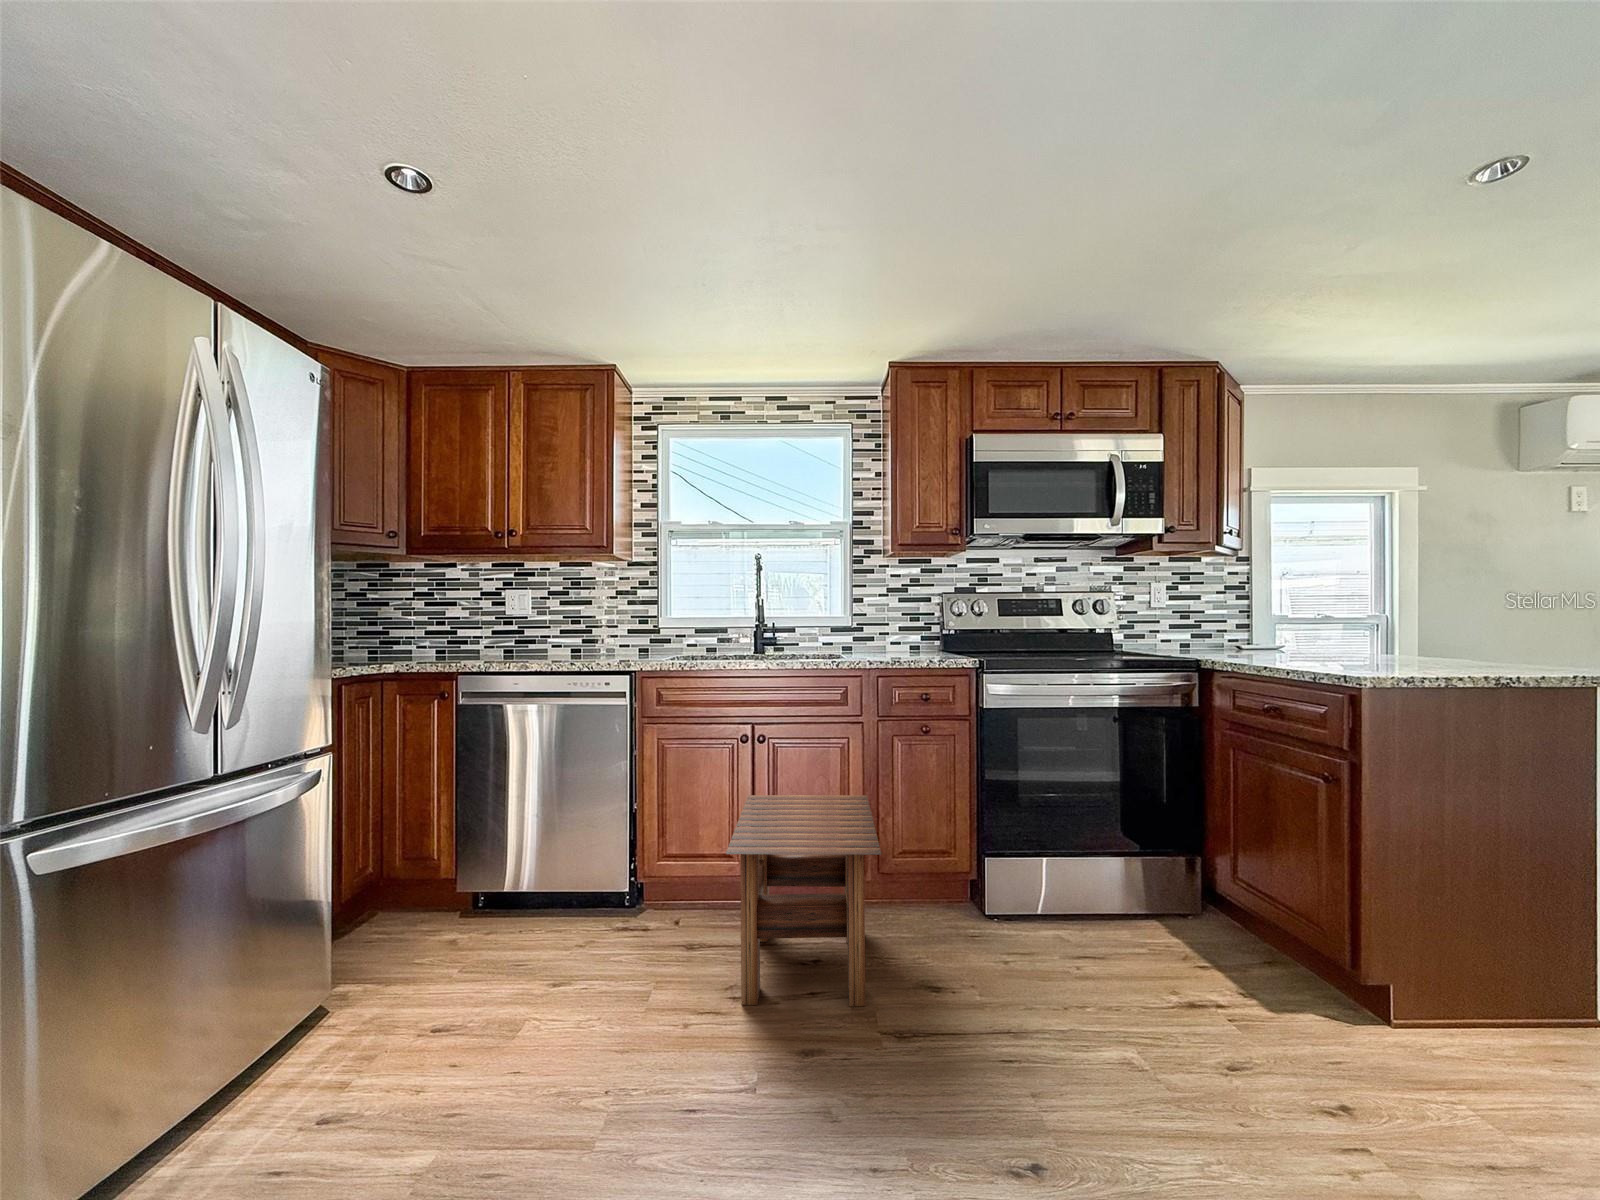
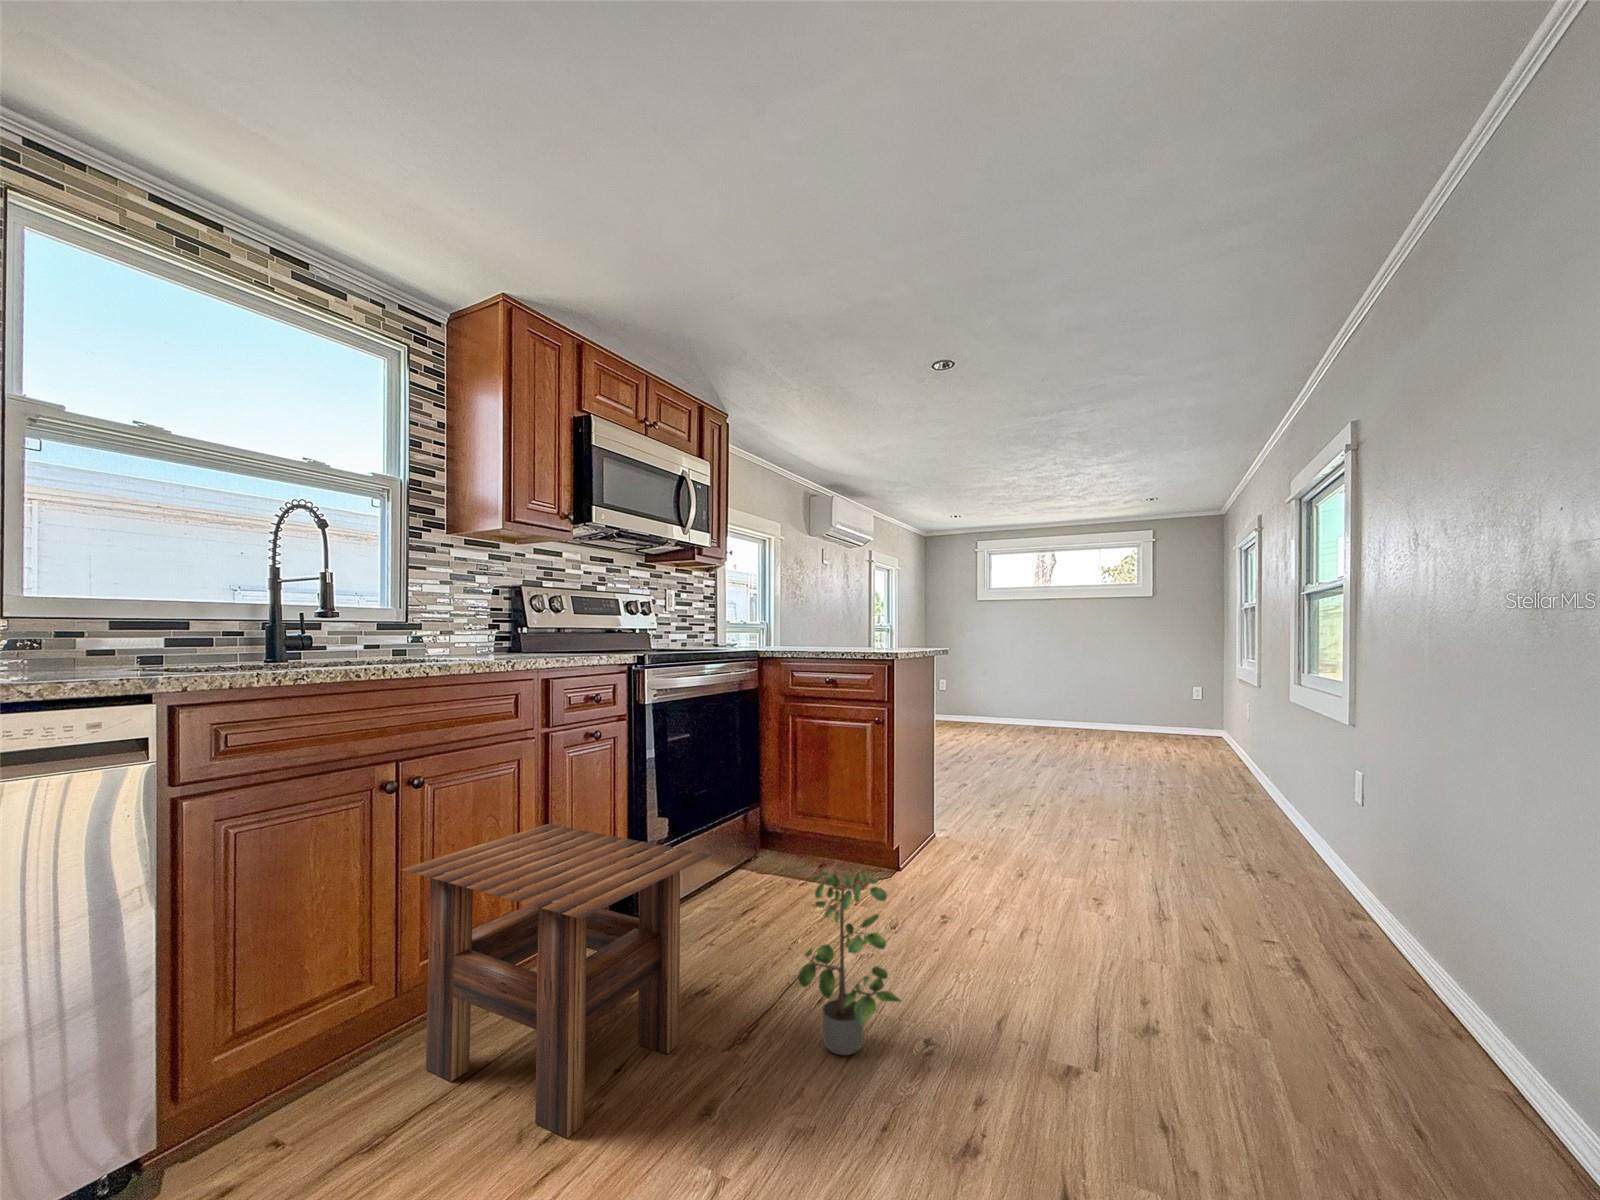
potted plant: none [914,904,981,1110] -> present [798,869,901,1055]

